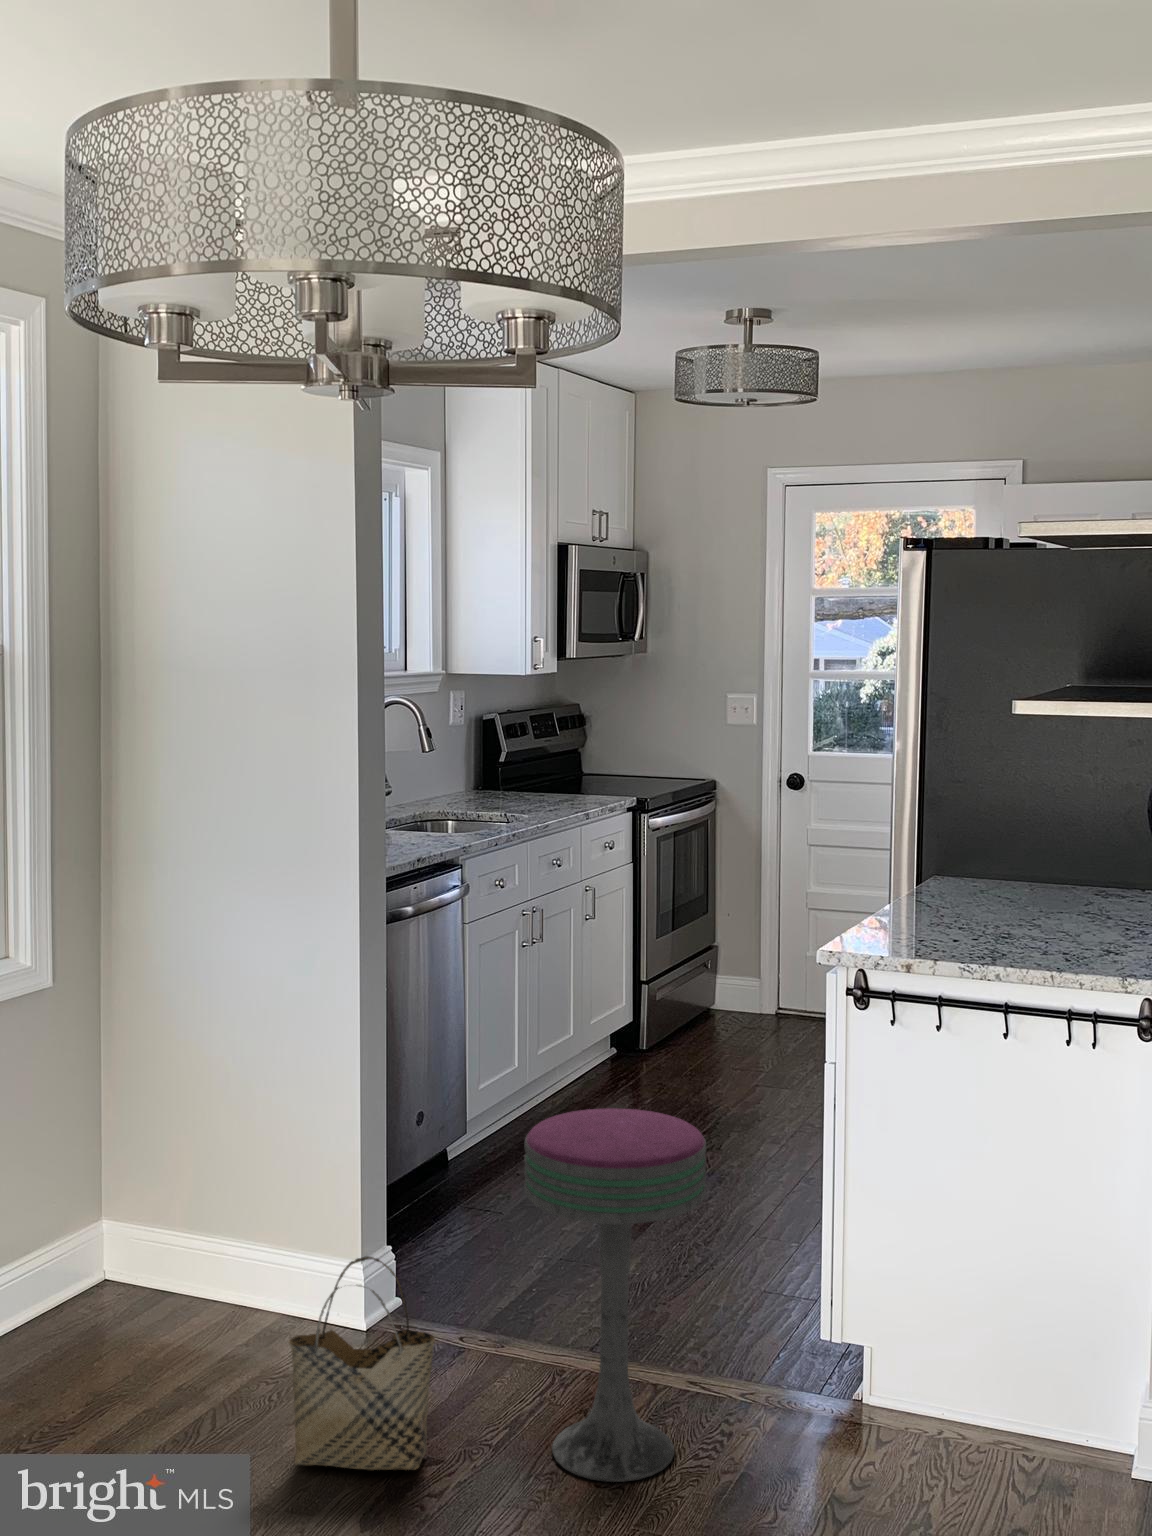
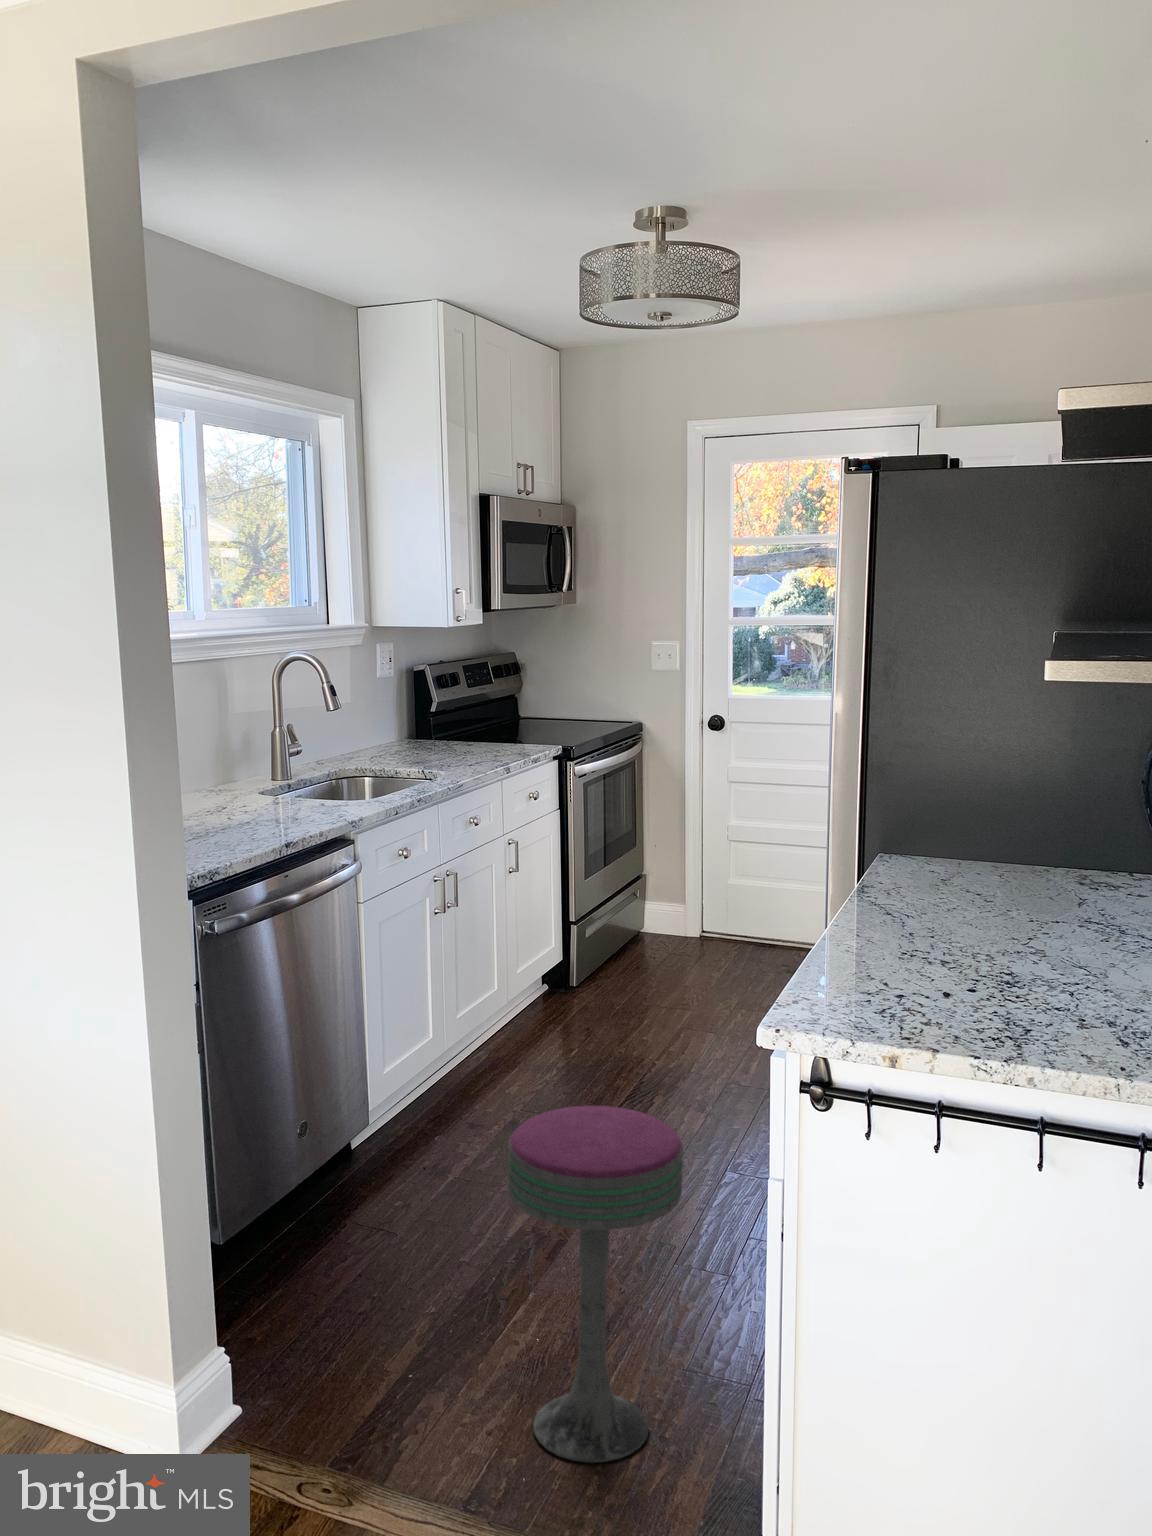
woven basket: present [288,1256,435,1470] -> none [280,1255,423,1459]

